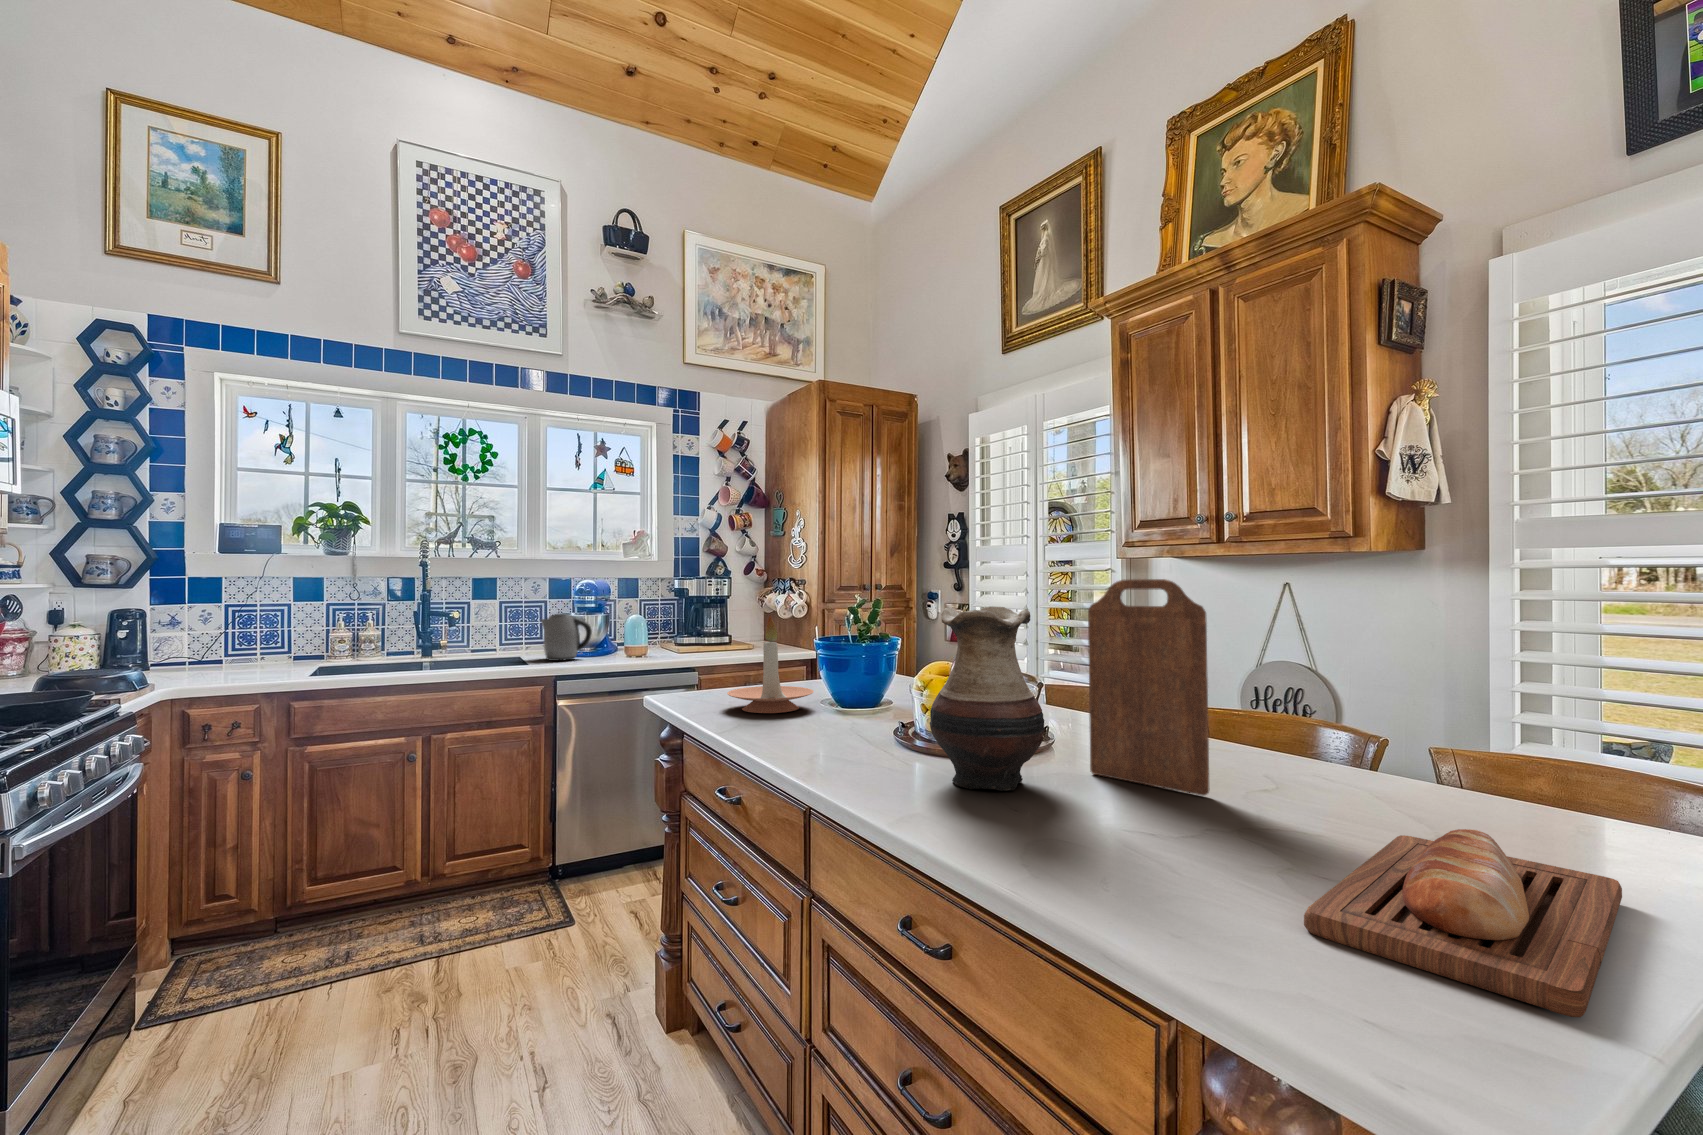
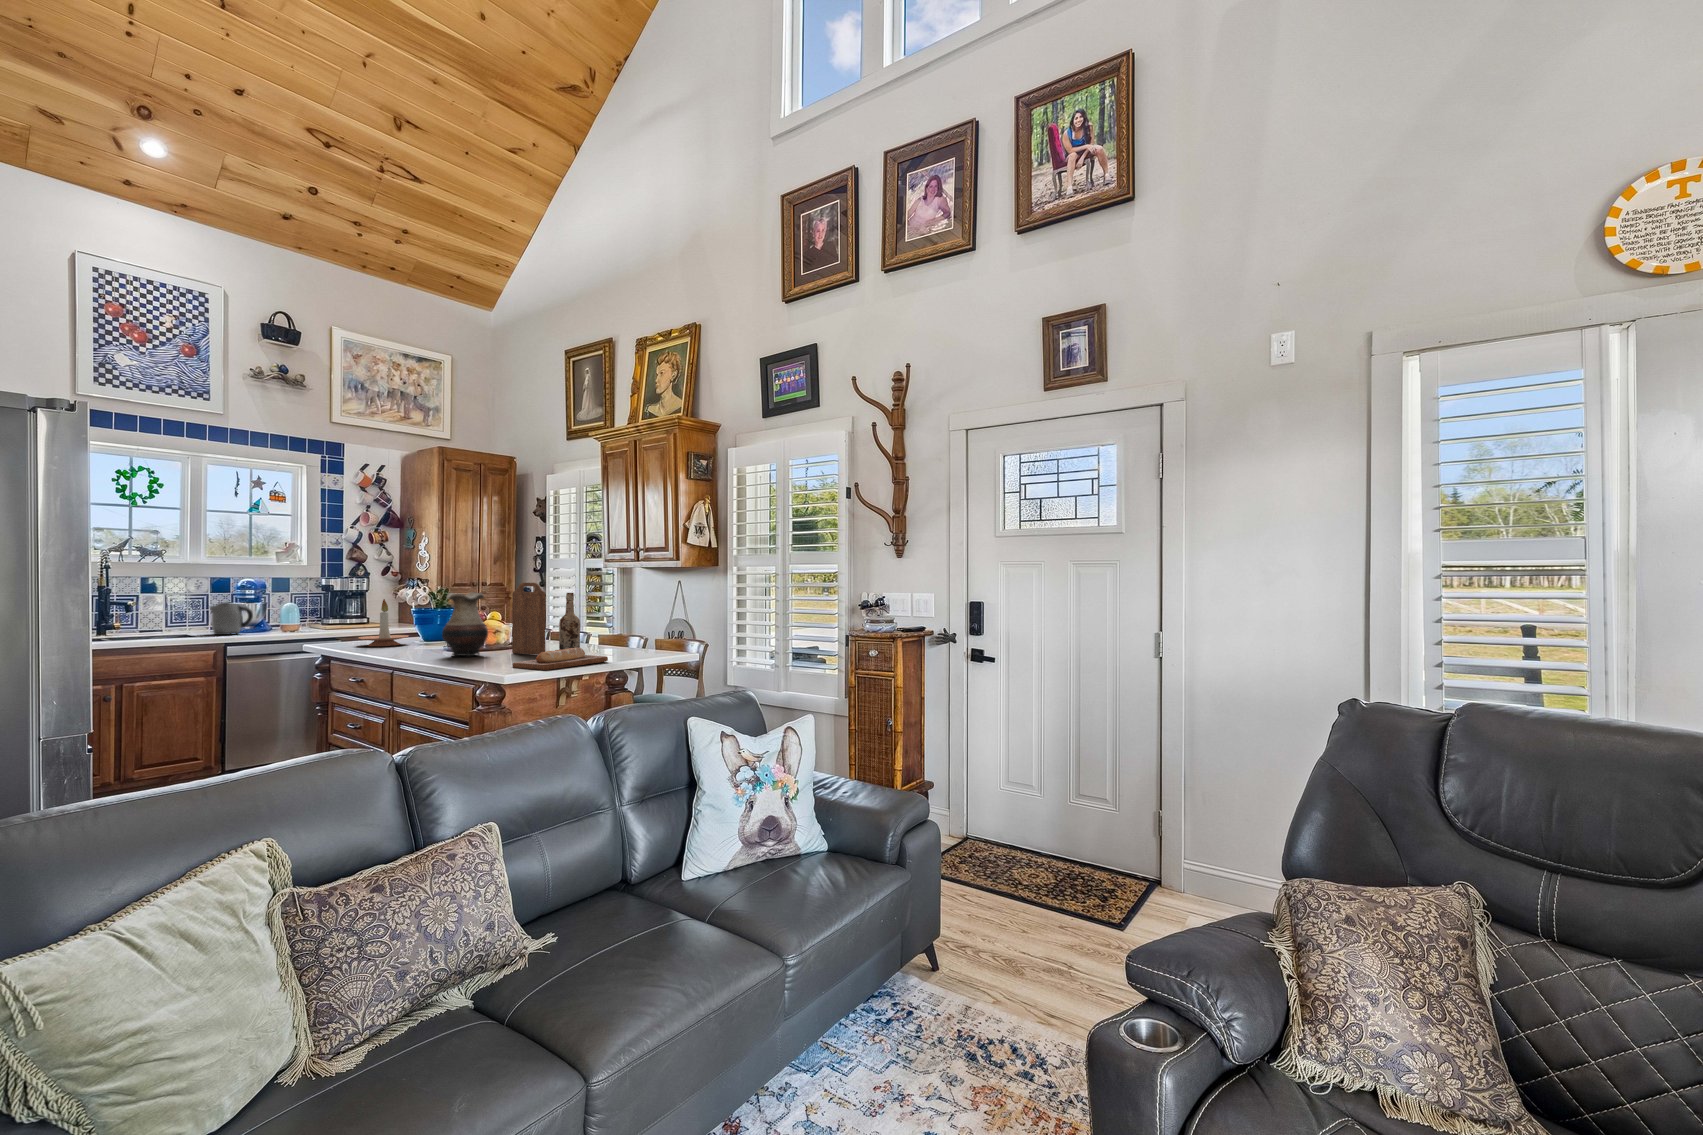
wine bottle: none [1265,610,1337,817] -> present [559,593,580,650]

